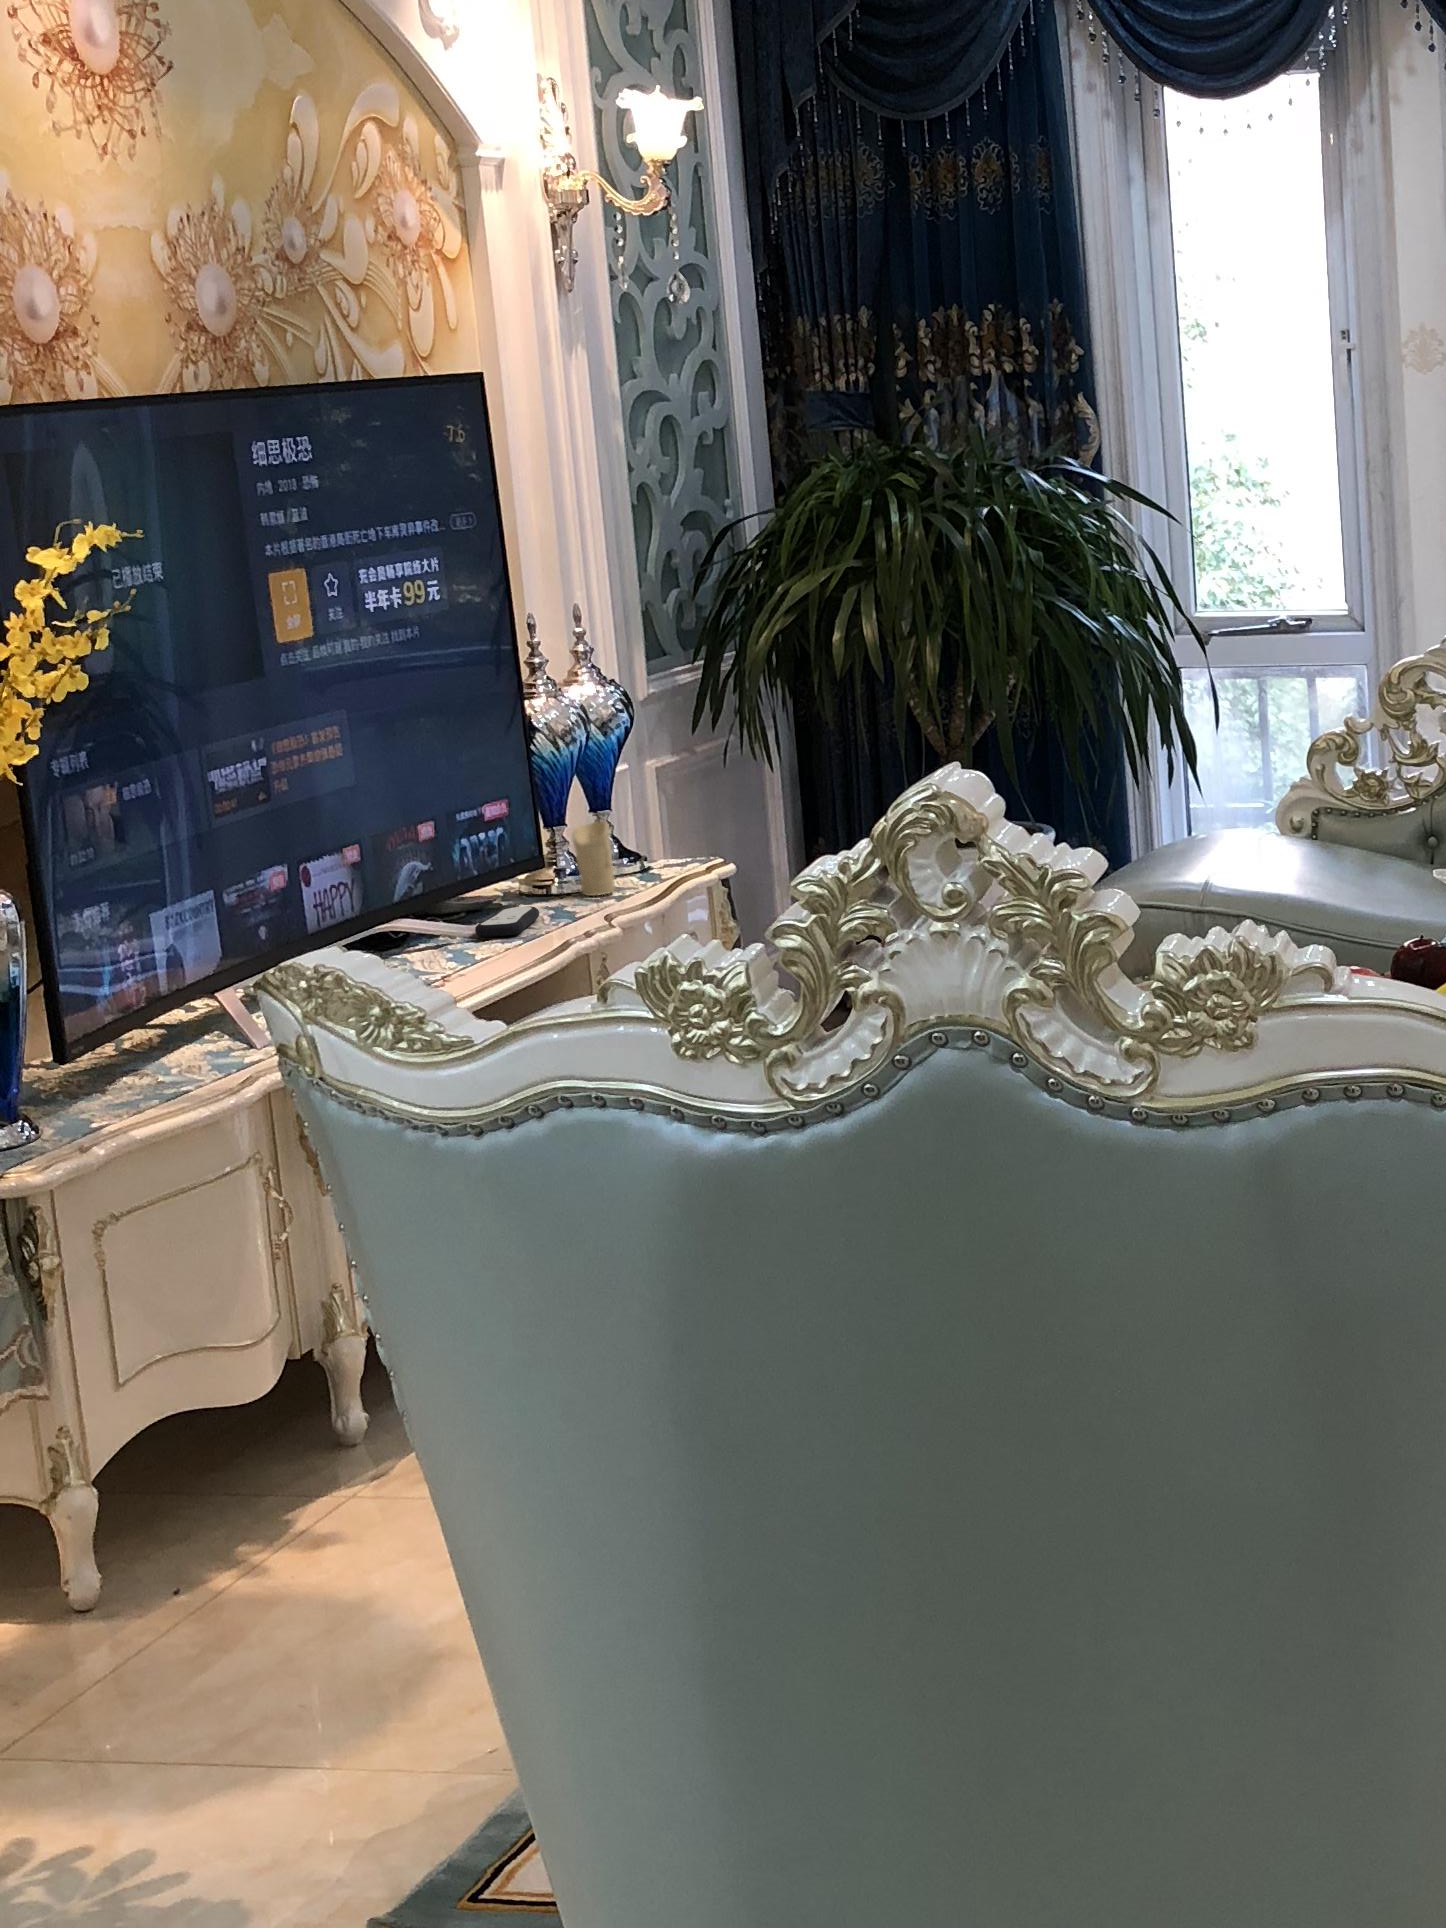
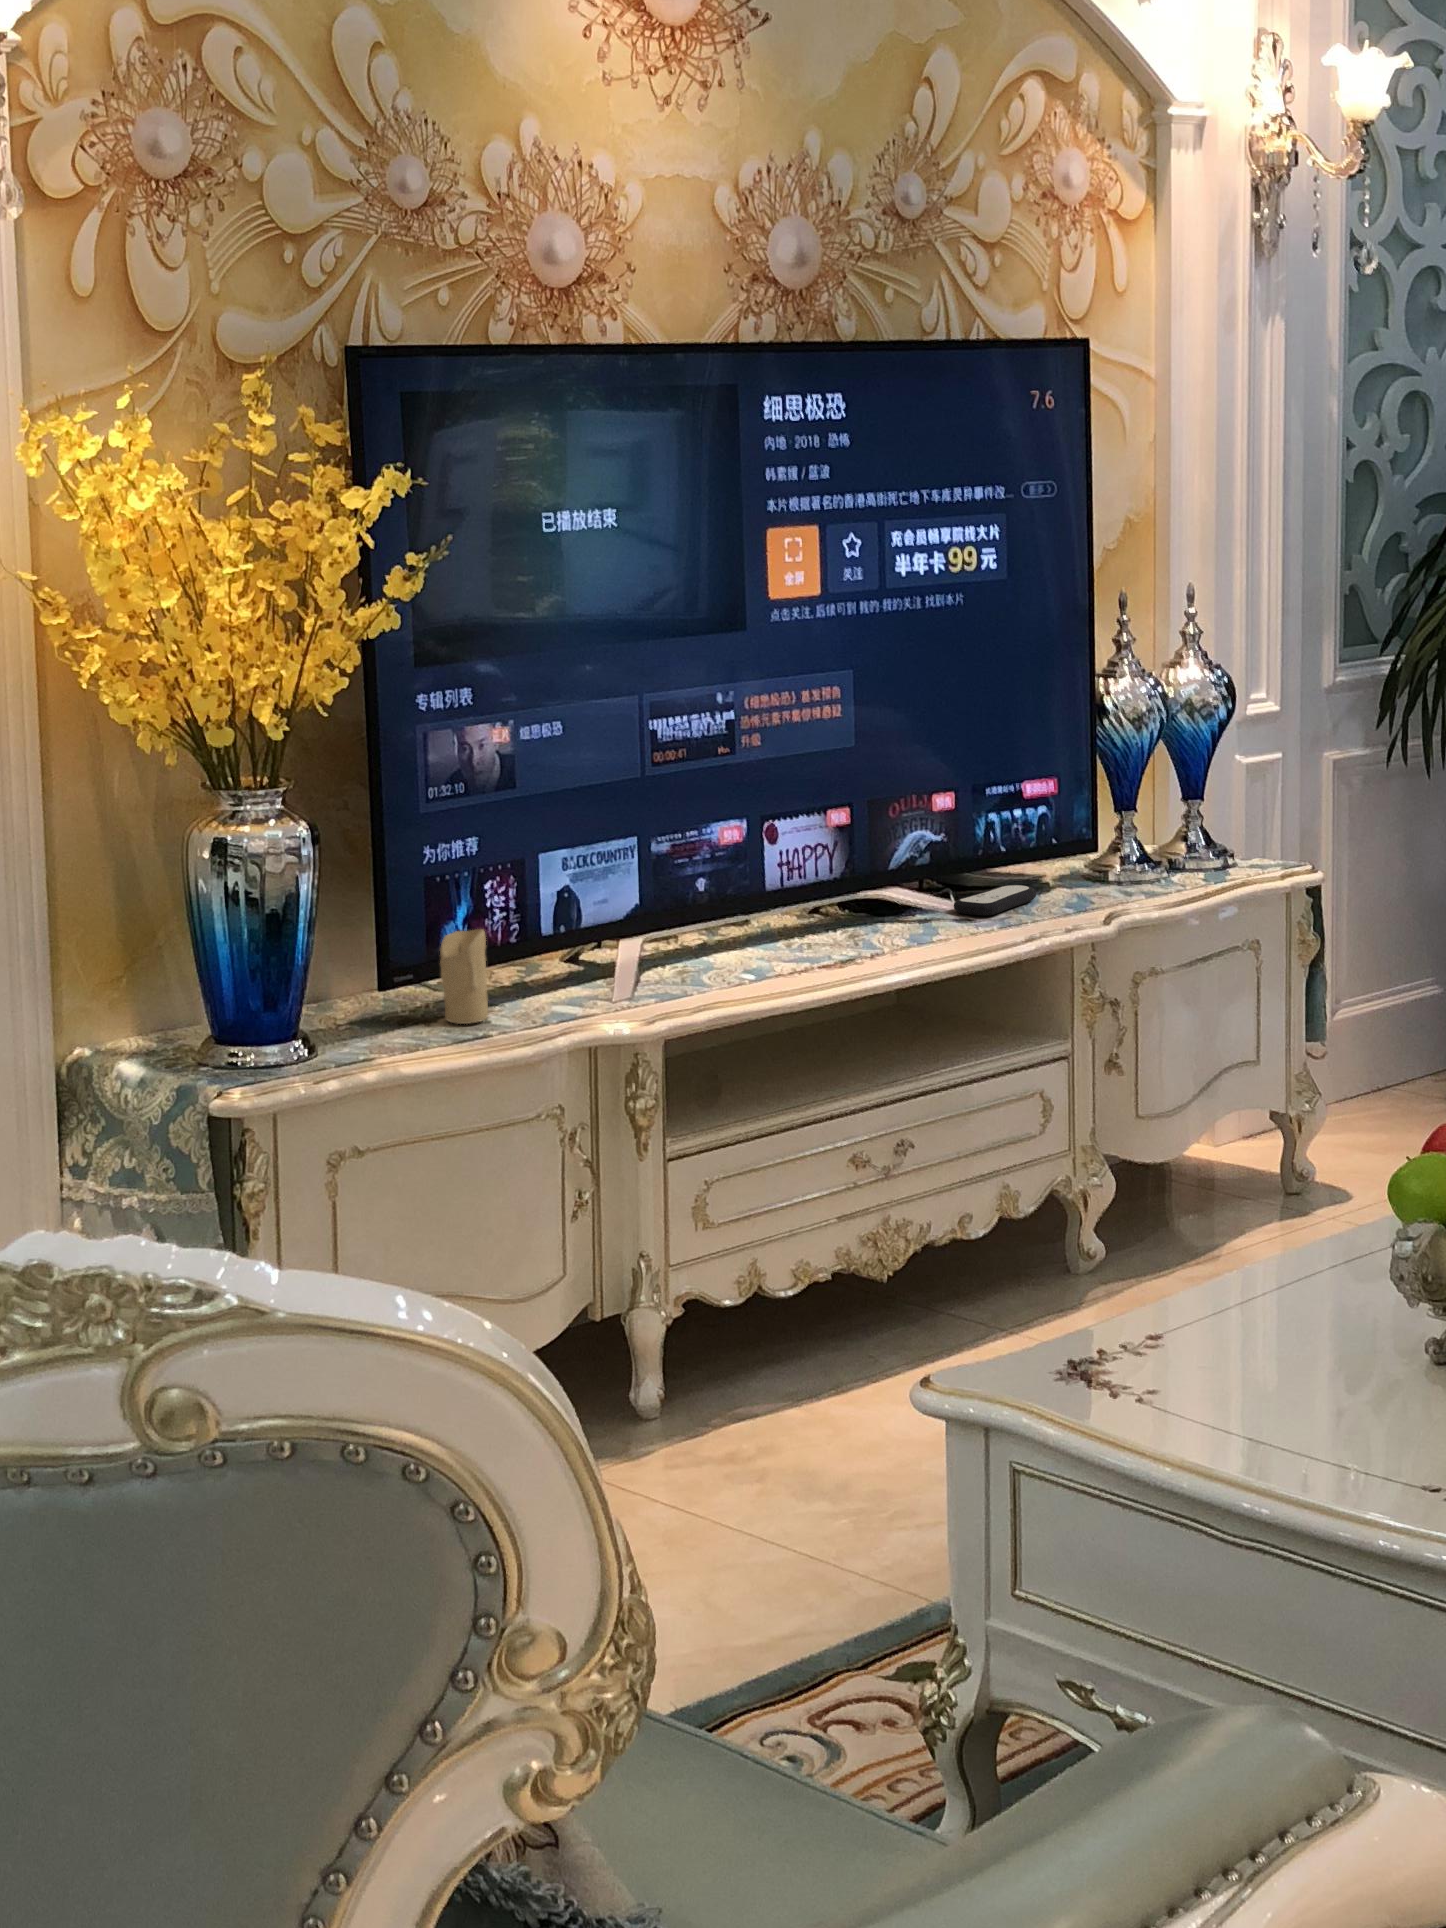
candle: present [573,820,616,896] -> present [440,929,488,1024]

